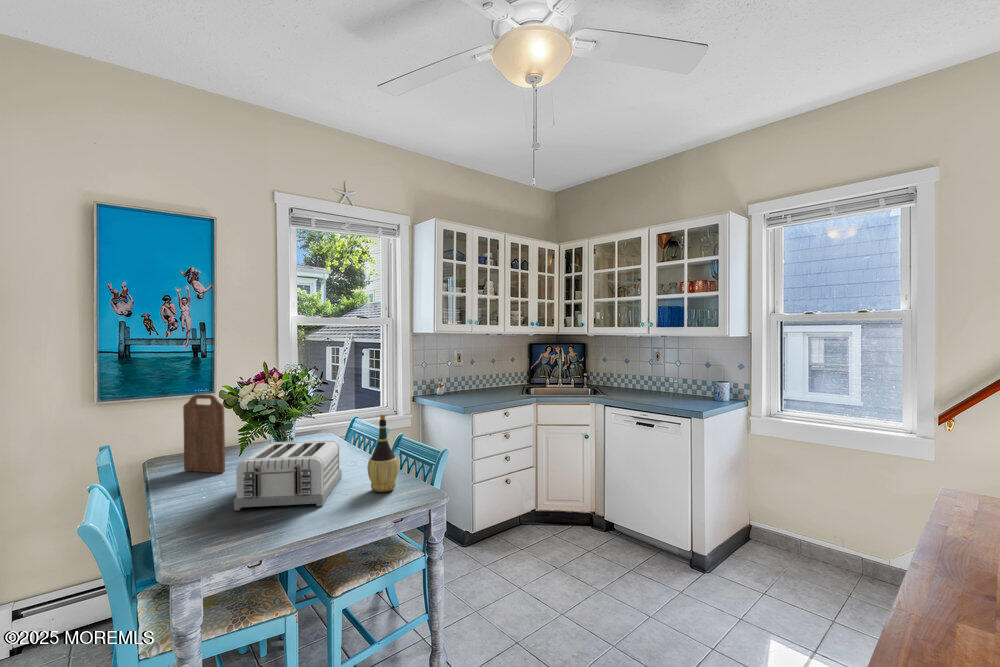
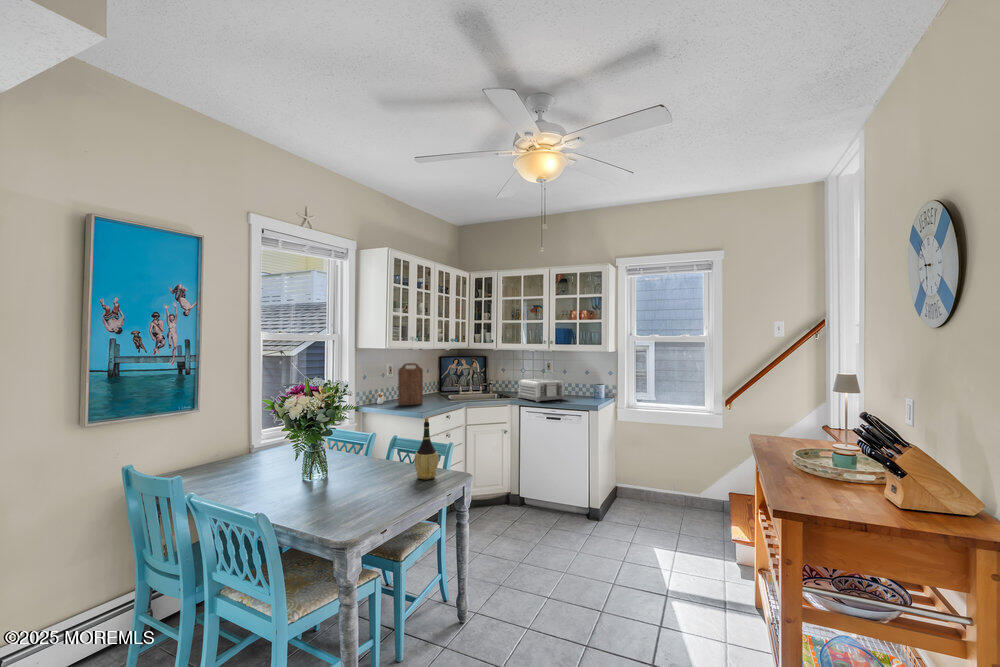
cutting board: present [183,394,225,473] -> present [398,363,423,405]
toaster: present [234,440,342,510] -> present [518,379,565,402]

